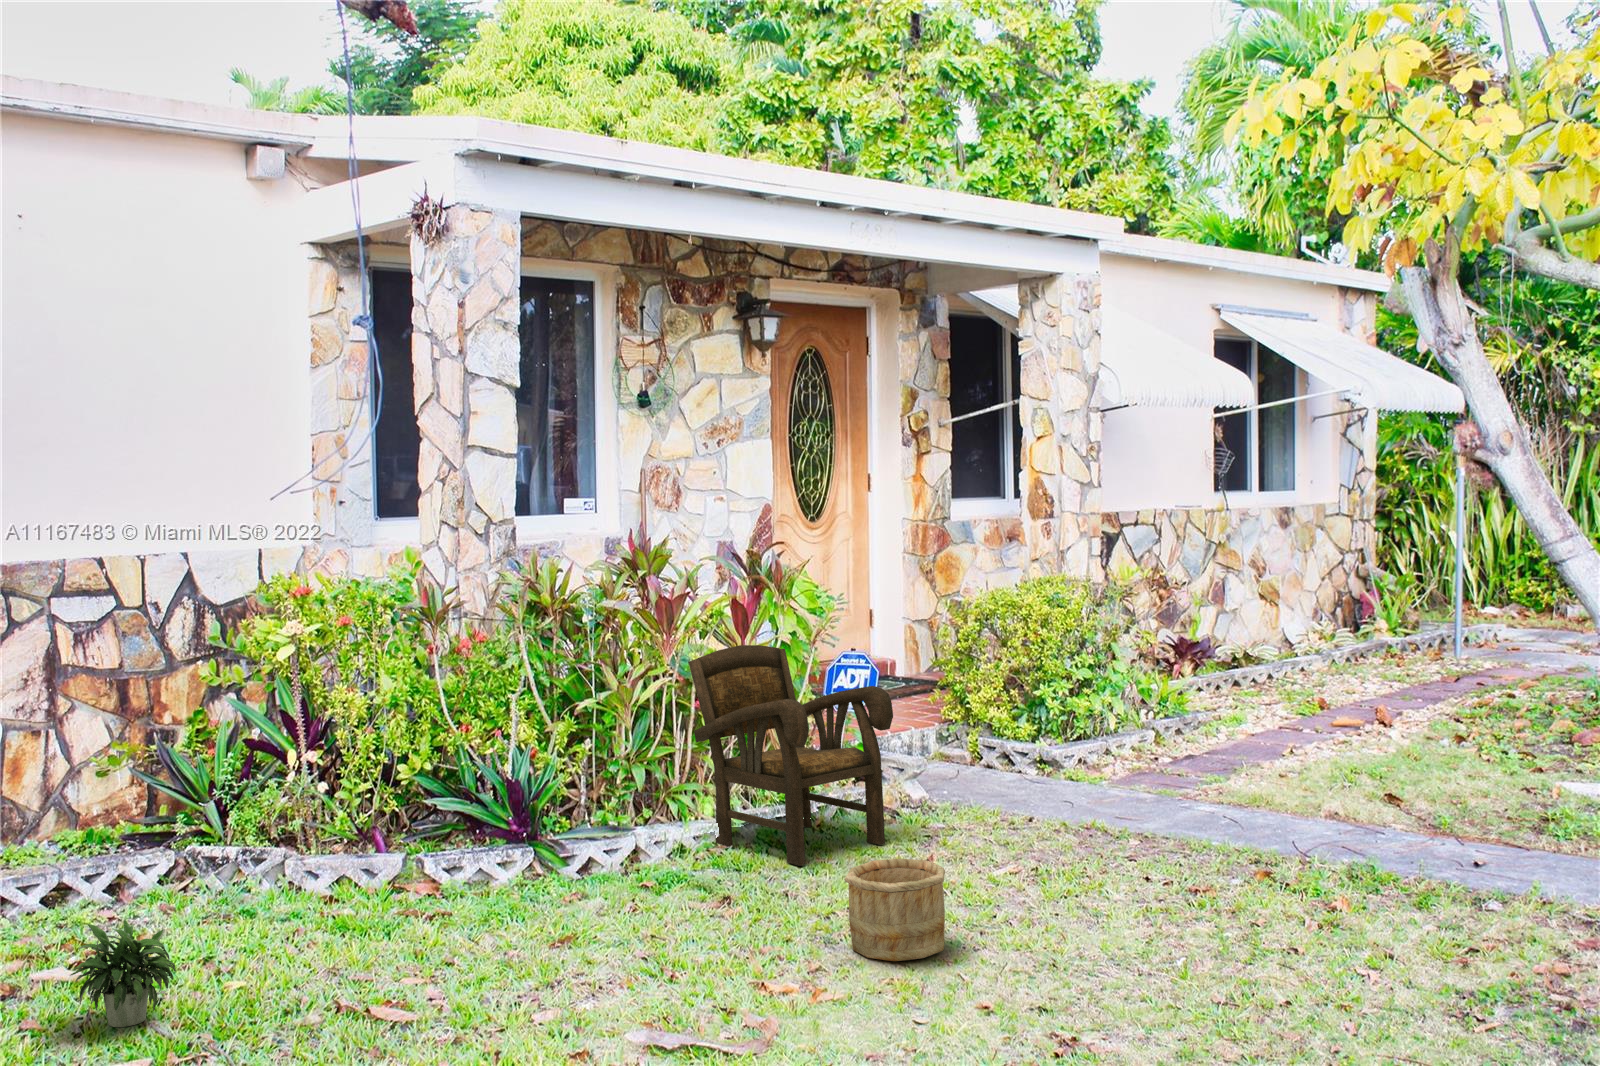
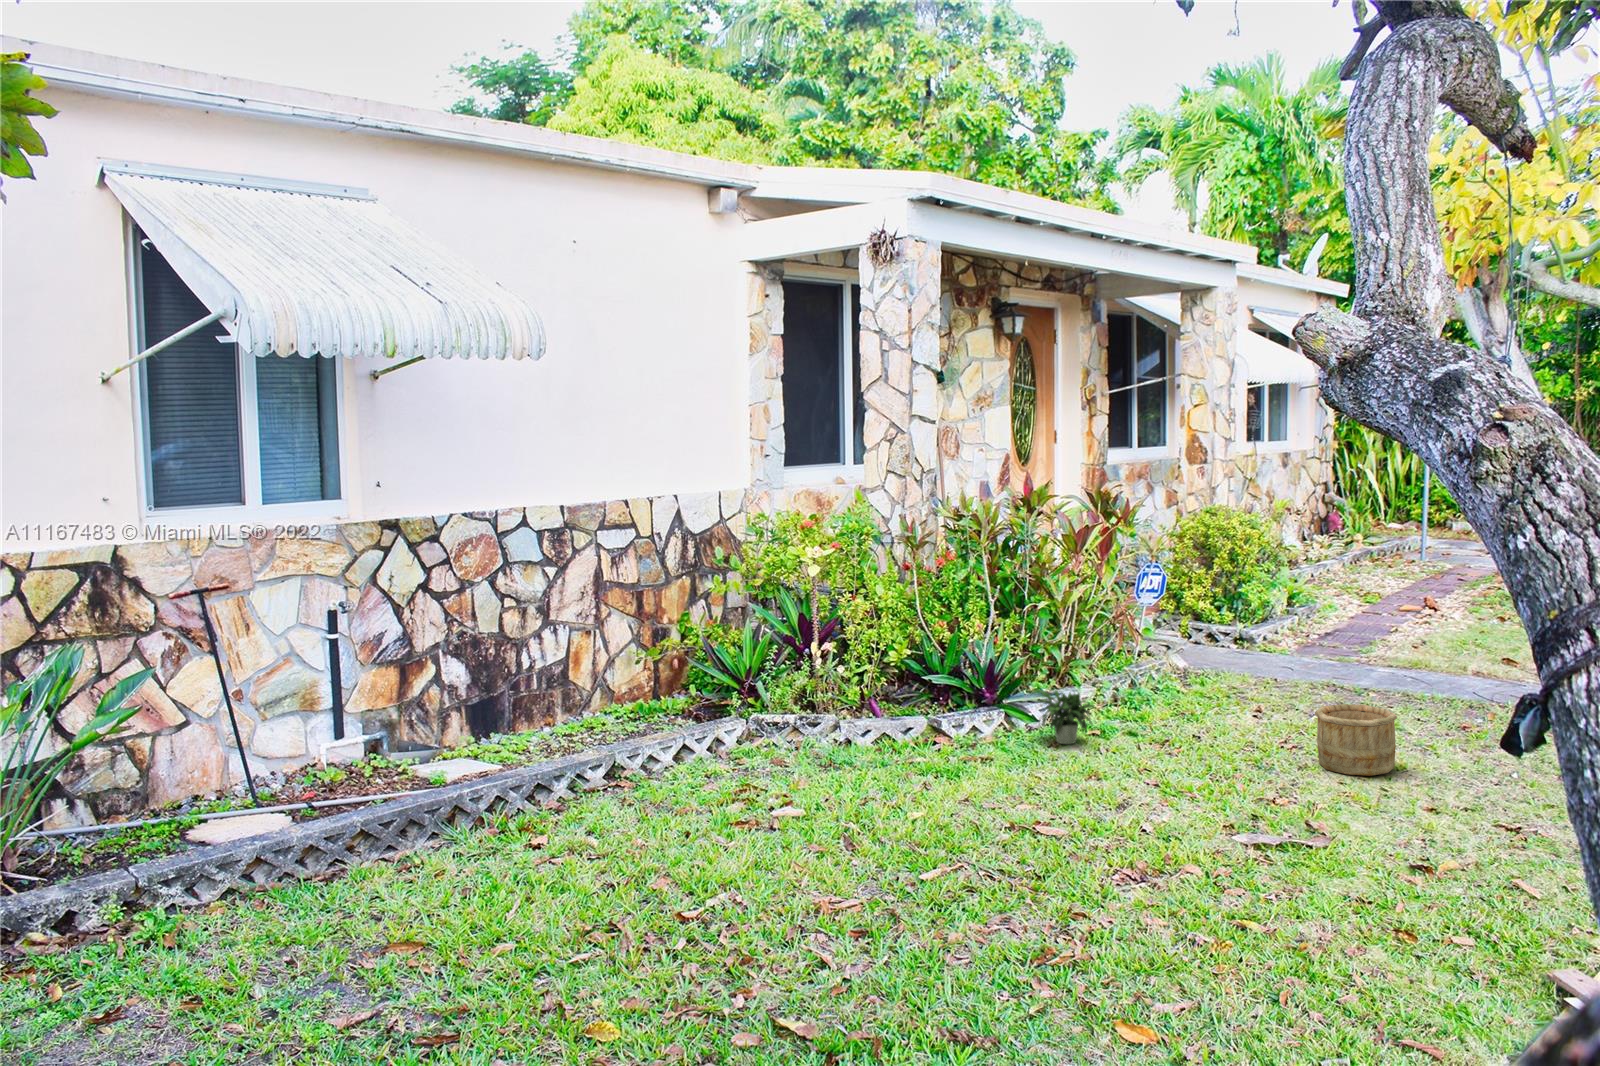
armchair: present [688,645,893,866] -> none [1079,557,1237,716]
potted plant: present [70,919,176,1027] -> present [1037,690,1094,744]

